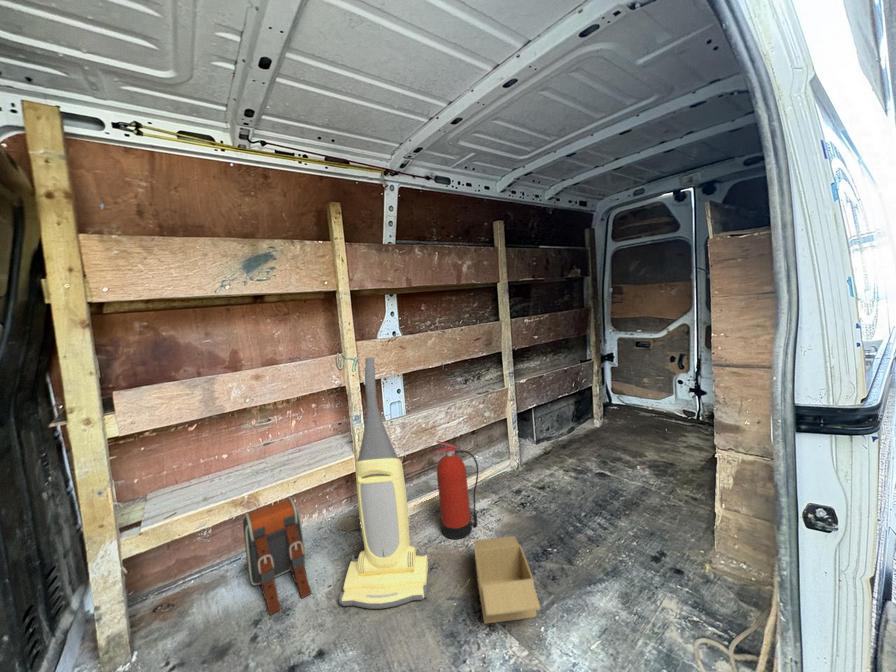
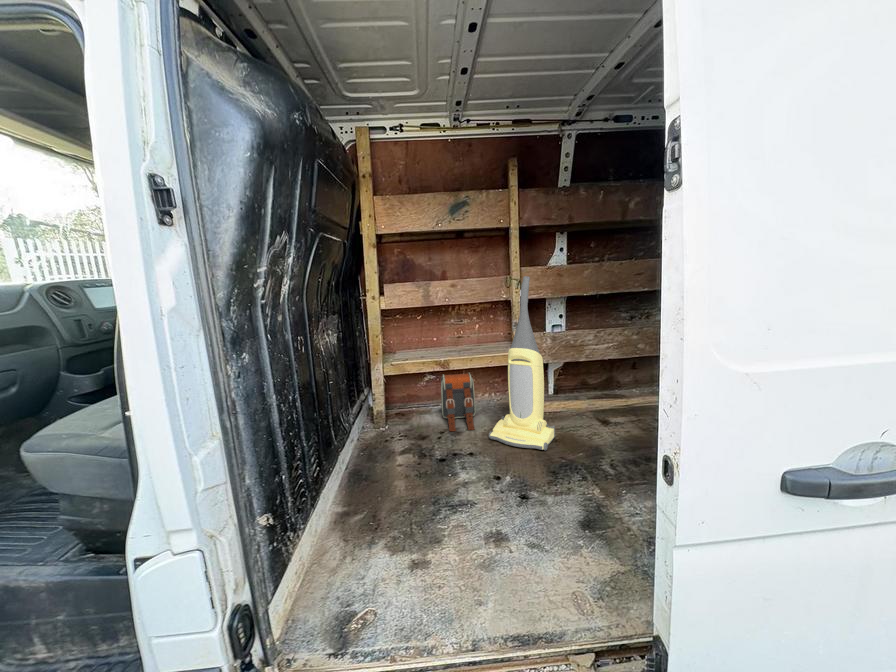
fire extinguisher: present [435,441,478,539] -> none [575,352,613,432]
cardboard box: present [474,536,540,623] -> none [577,427,629,481]

